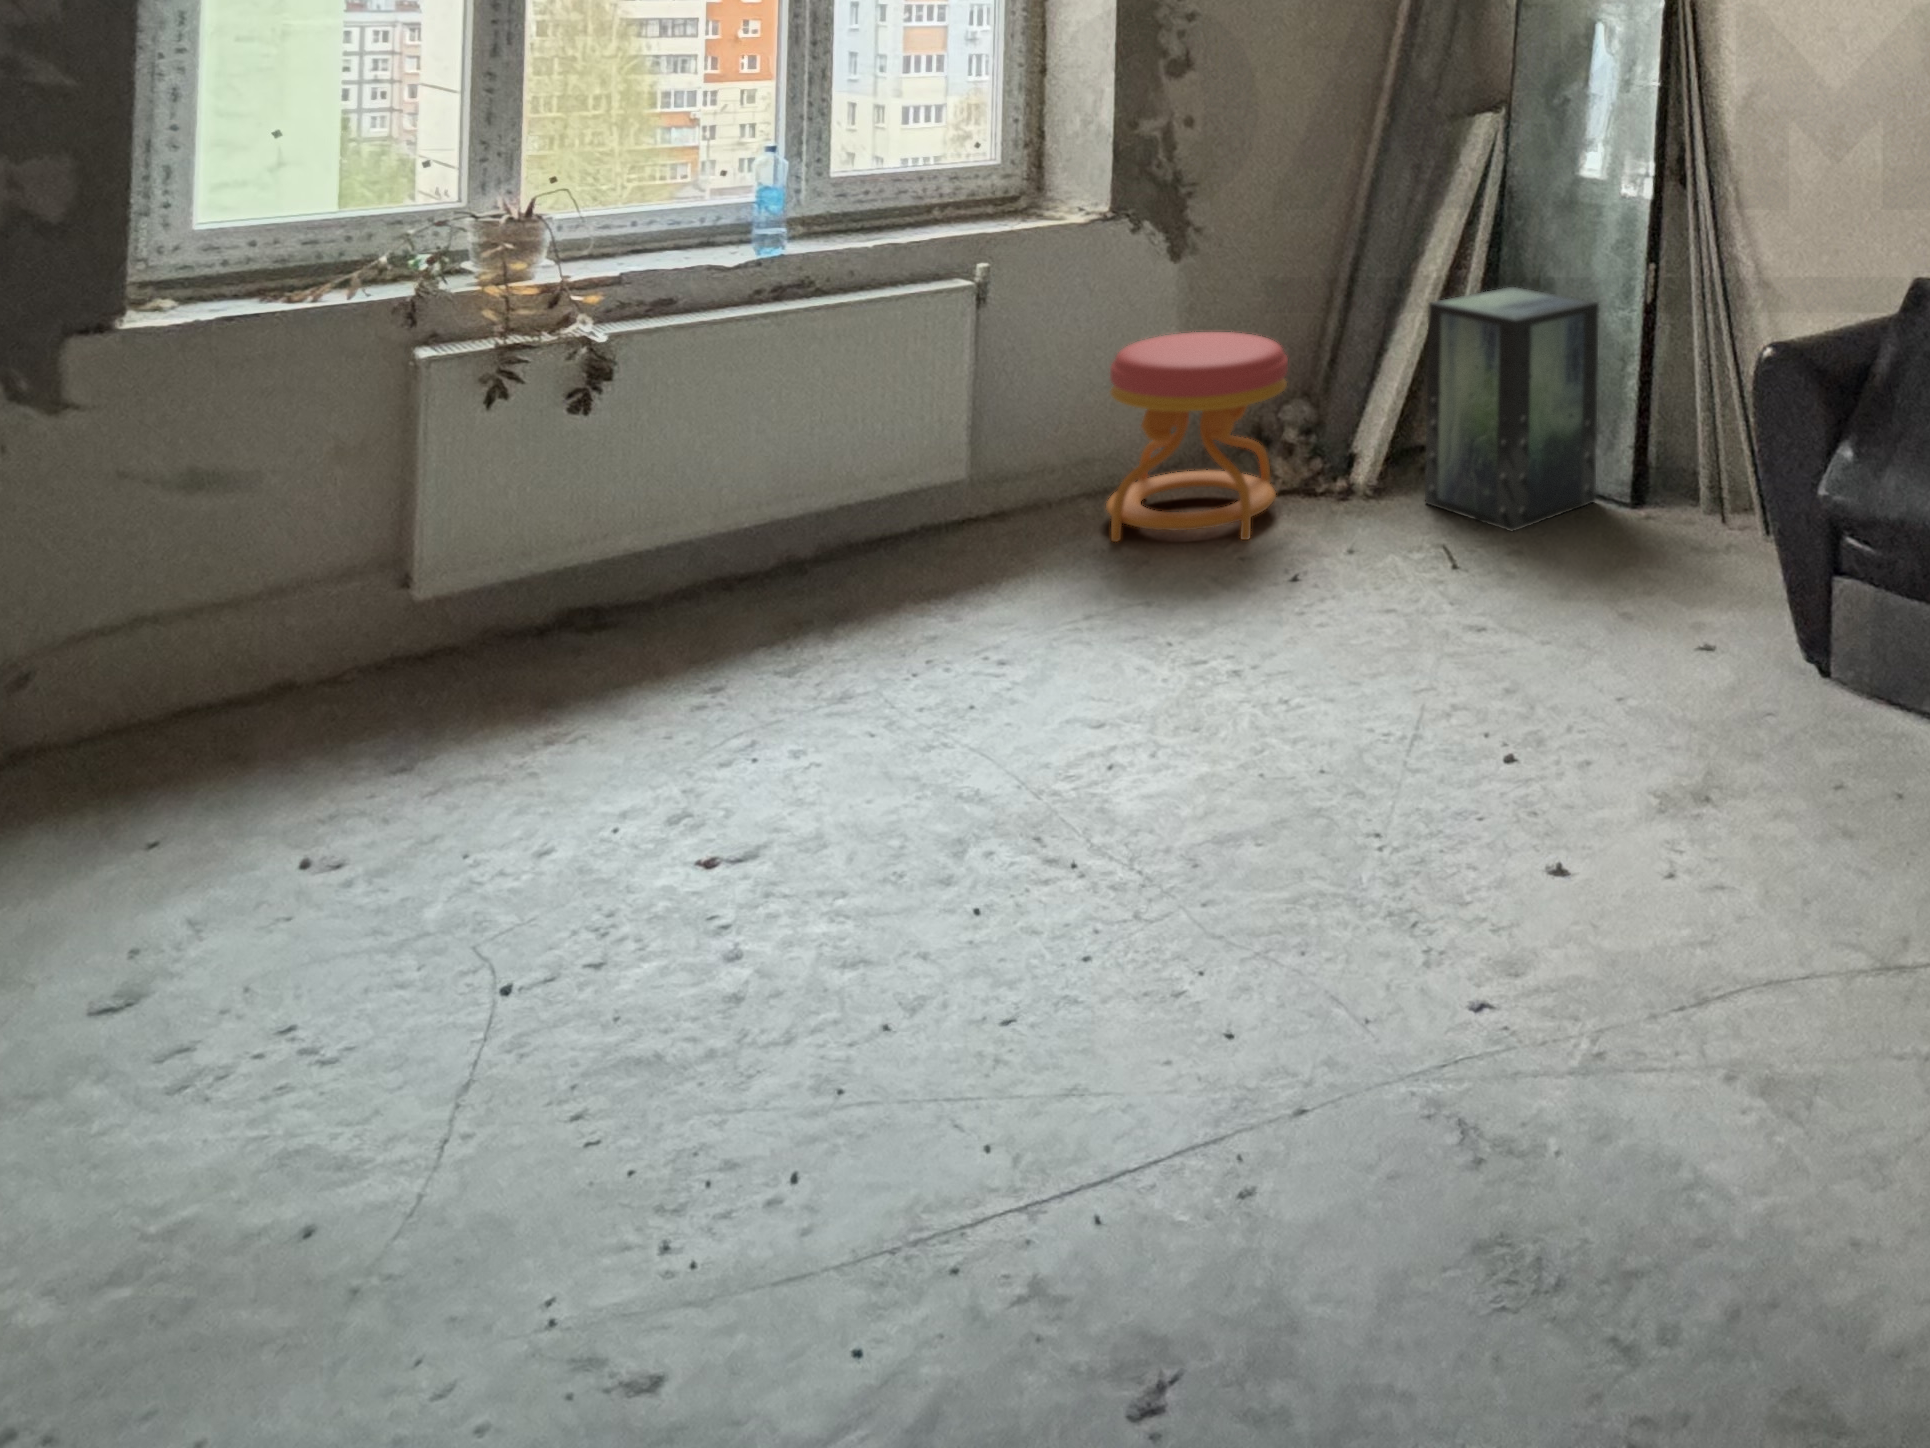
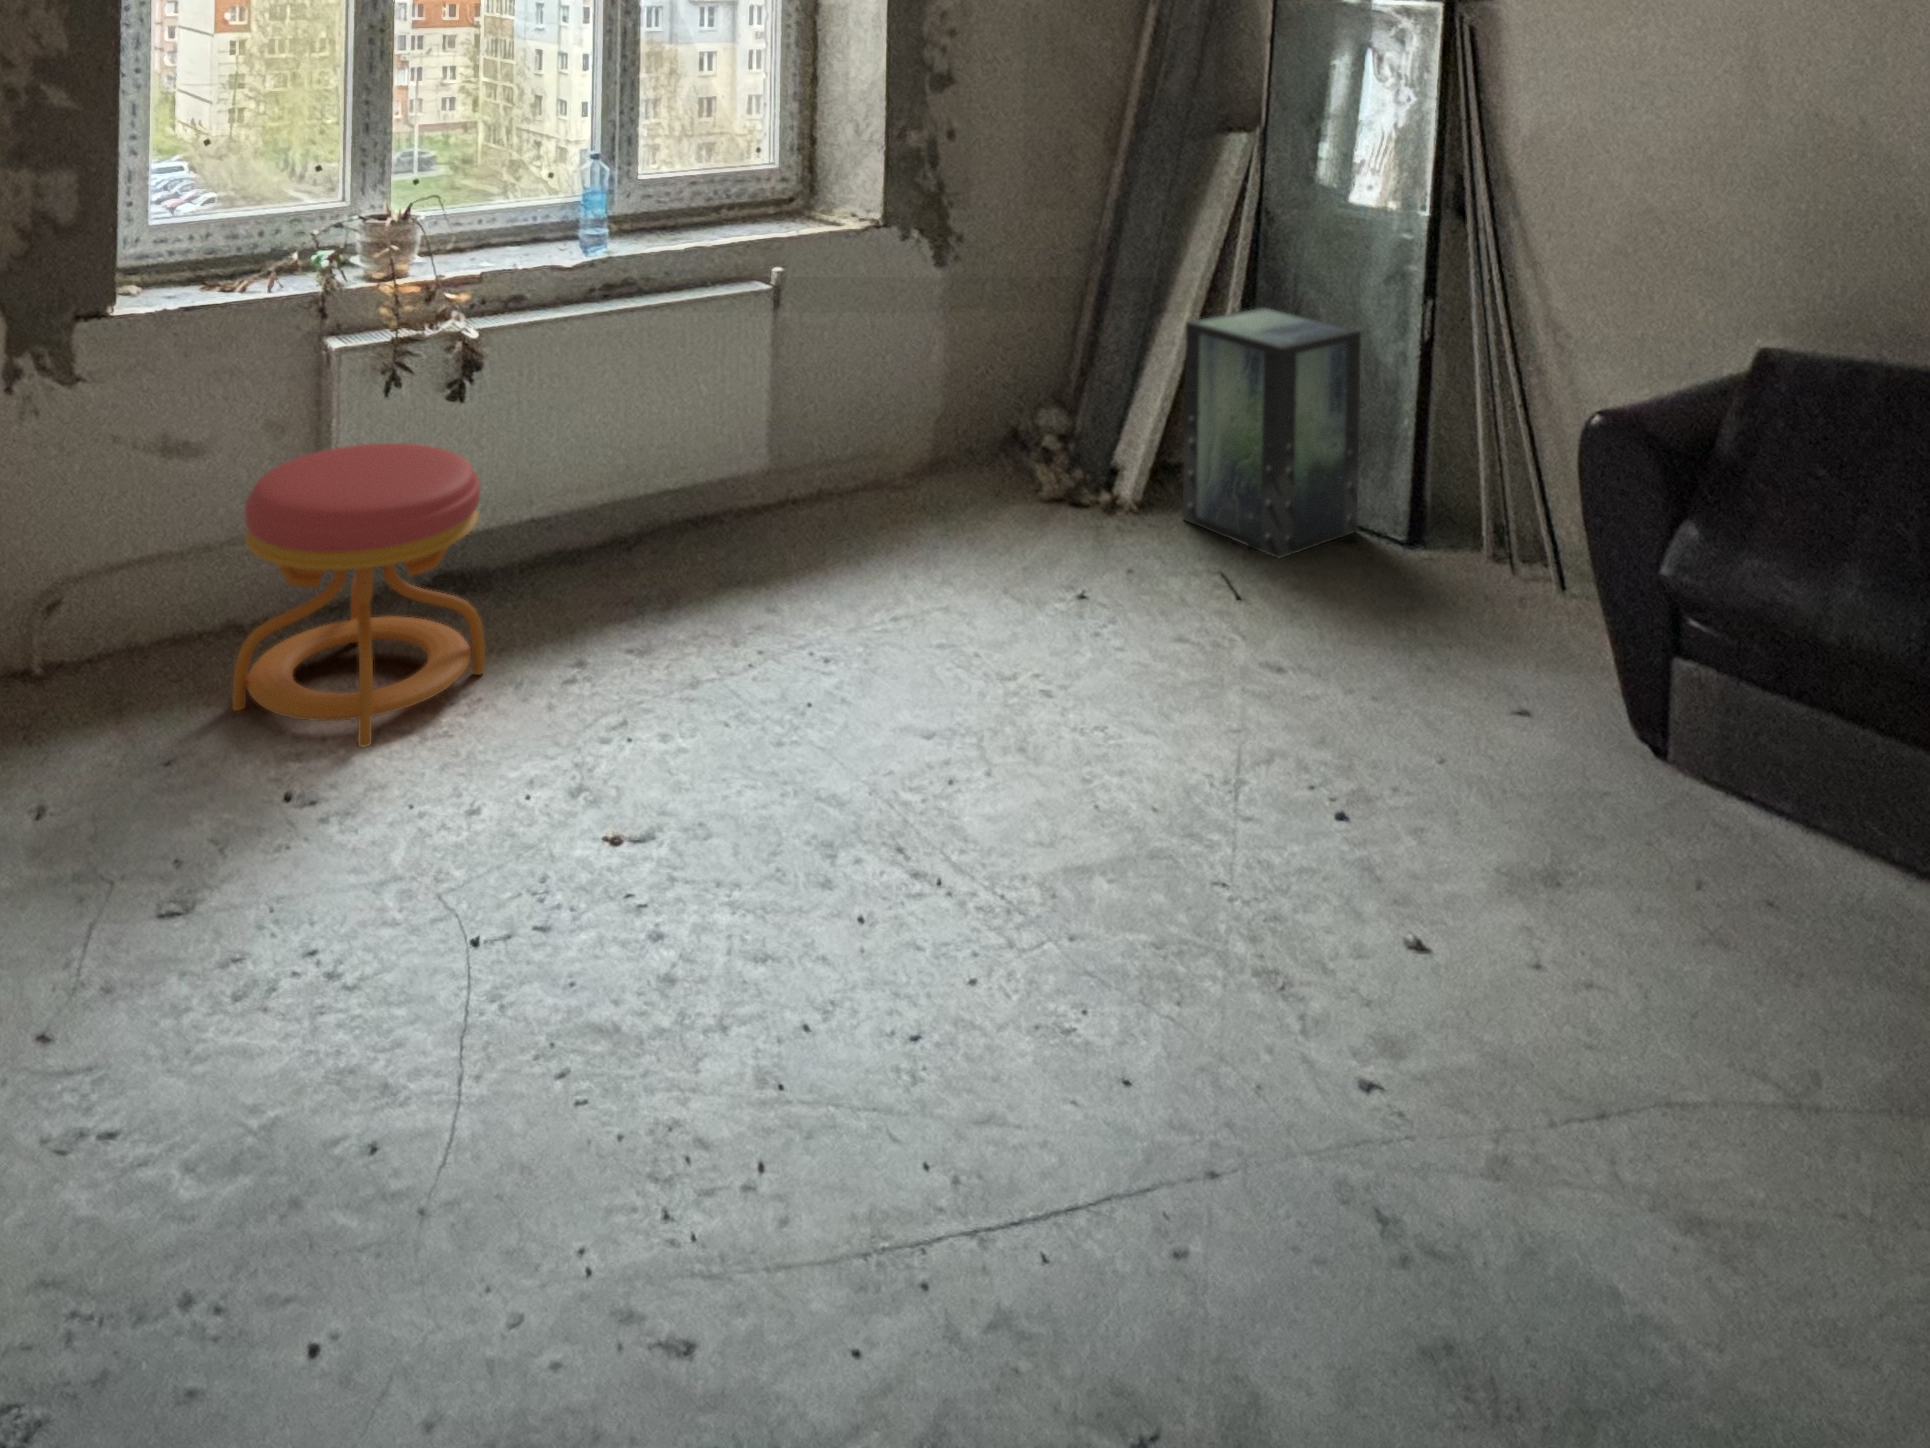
stool: present [1106,332,1288,541] -> present [232,443,485,747]

